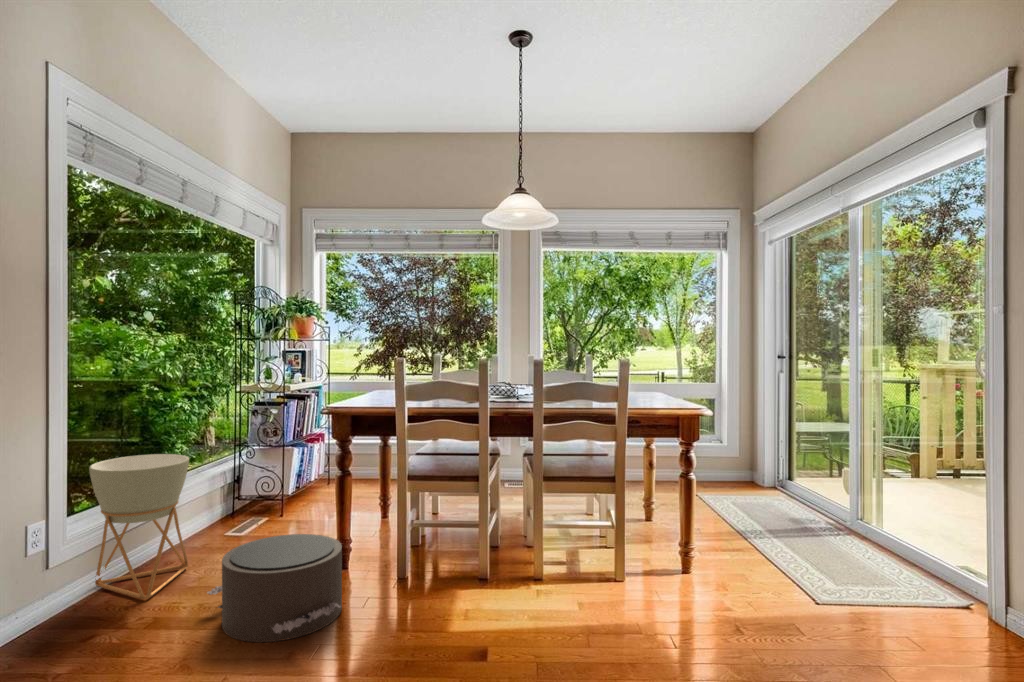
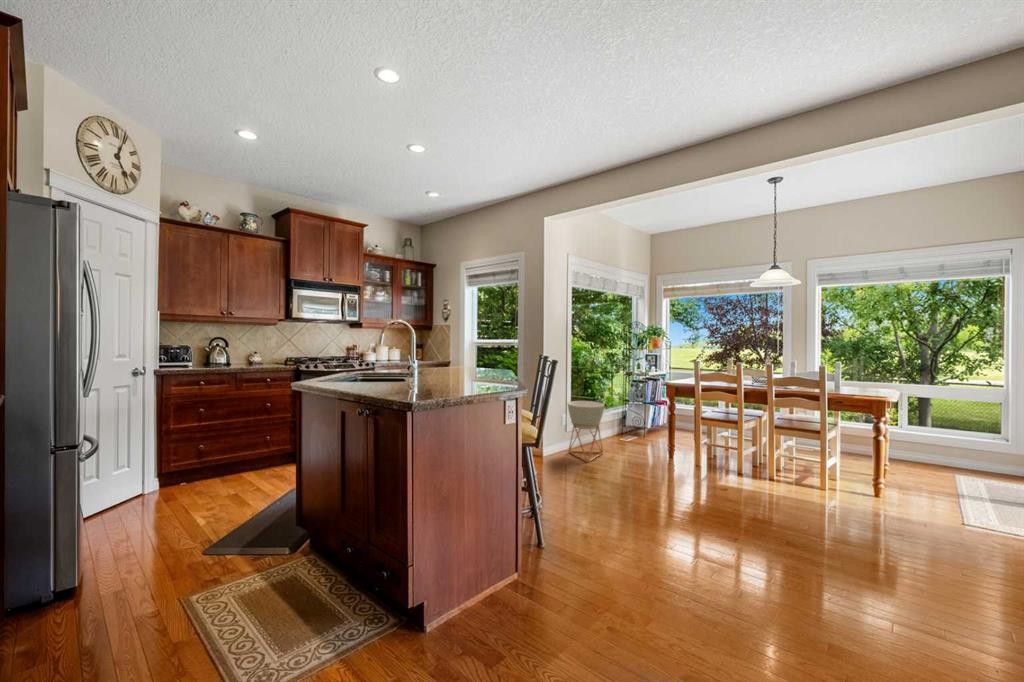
pouf: present [207,534,342,642] -> none [612,446,674,493]

